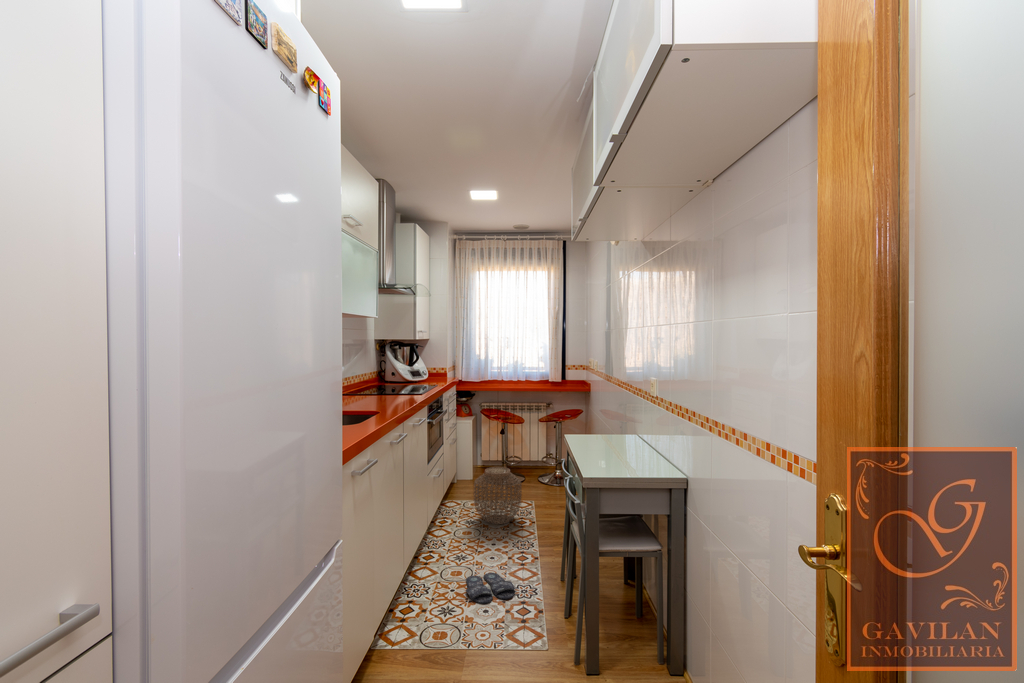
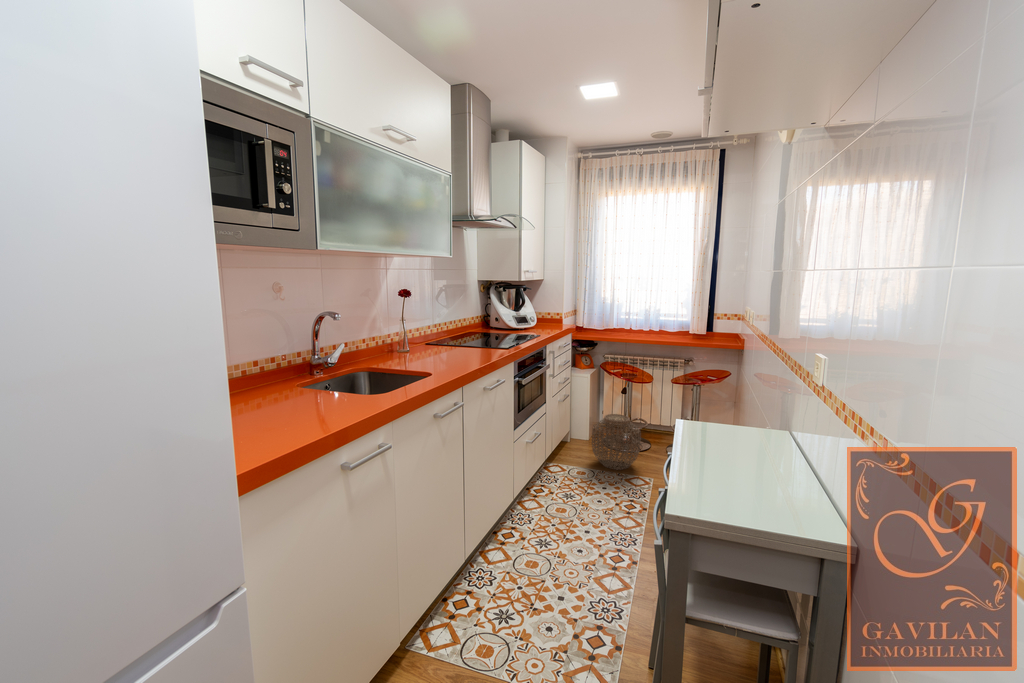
slippers: present [466,573,515,604] -> none [566,515,613,544]

